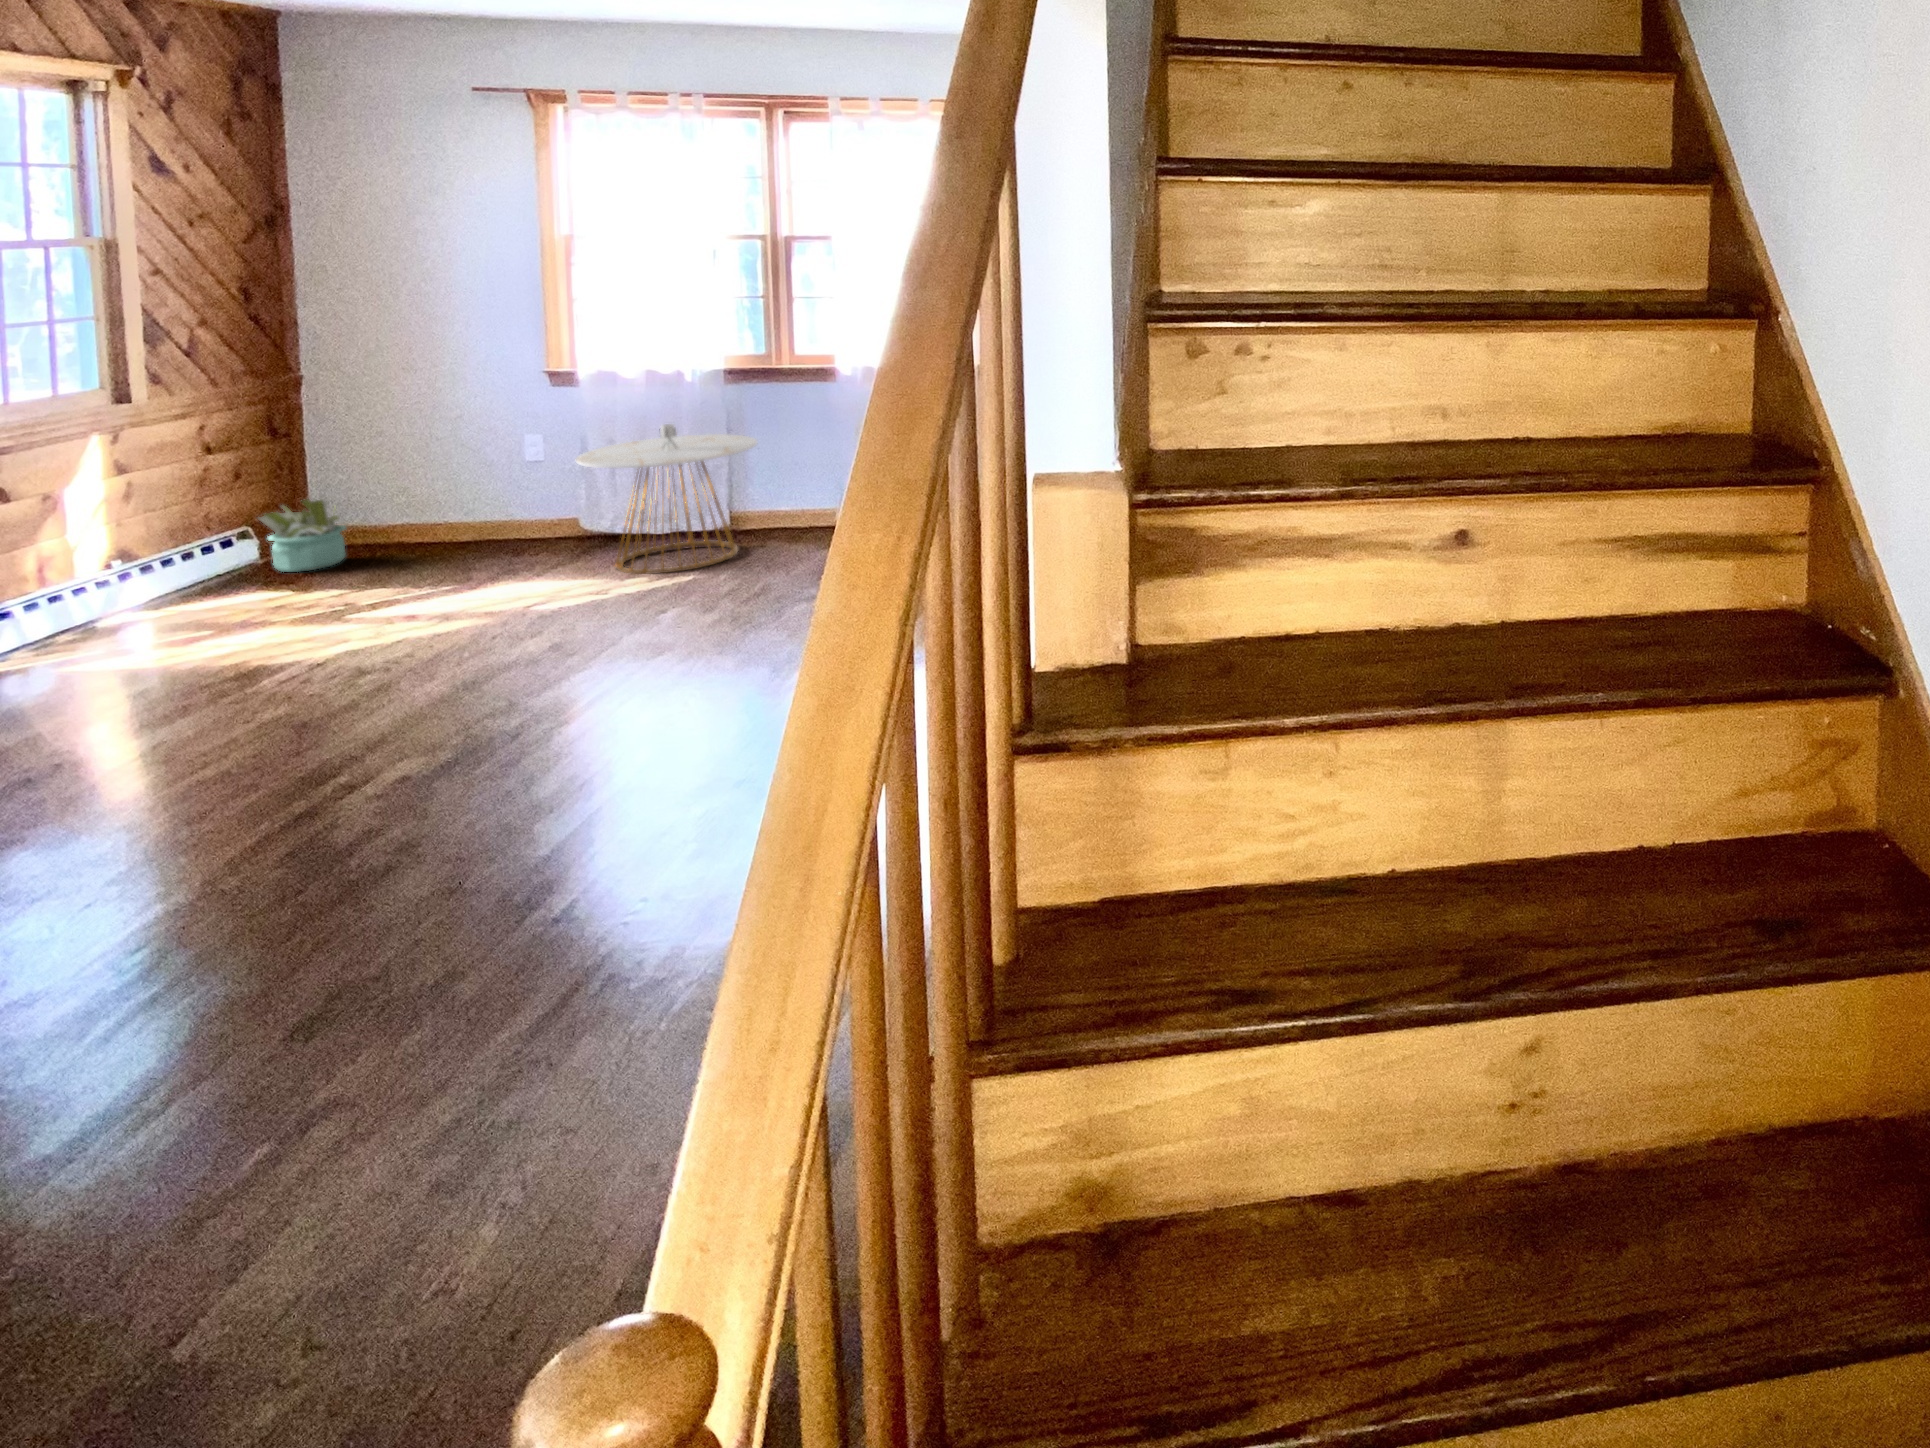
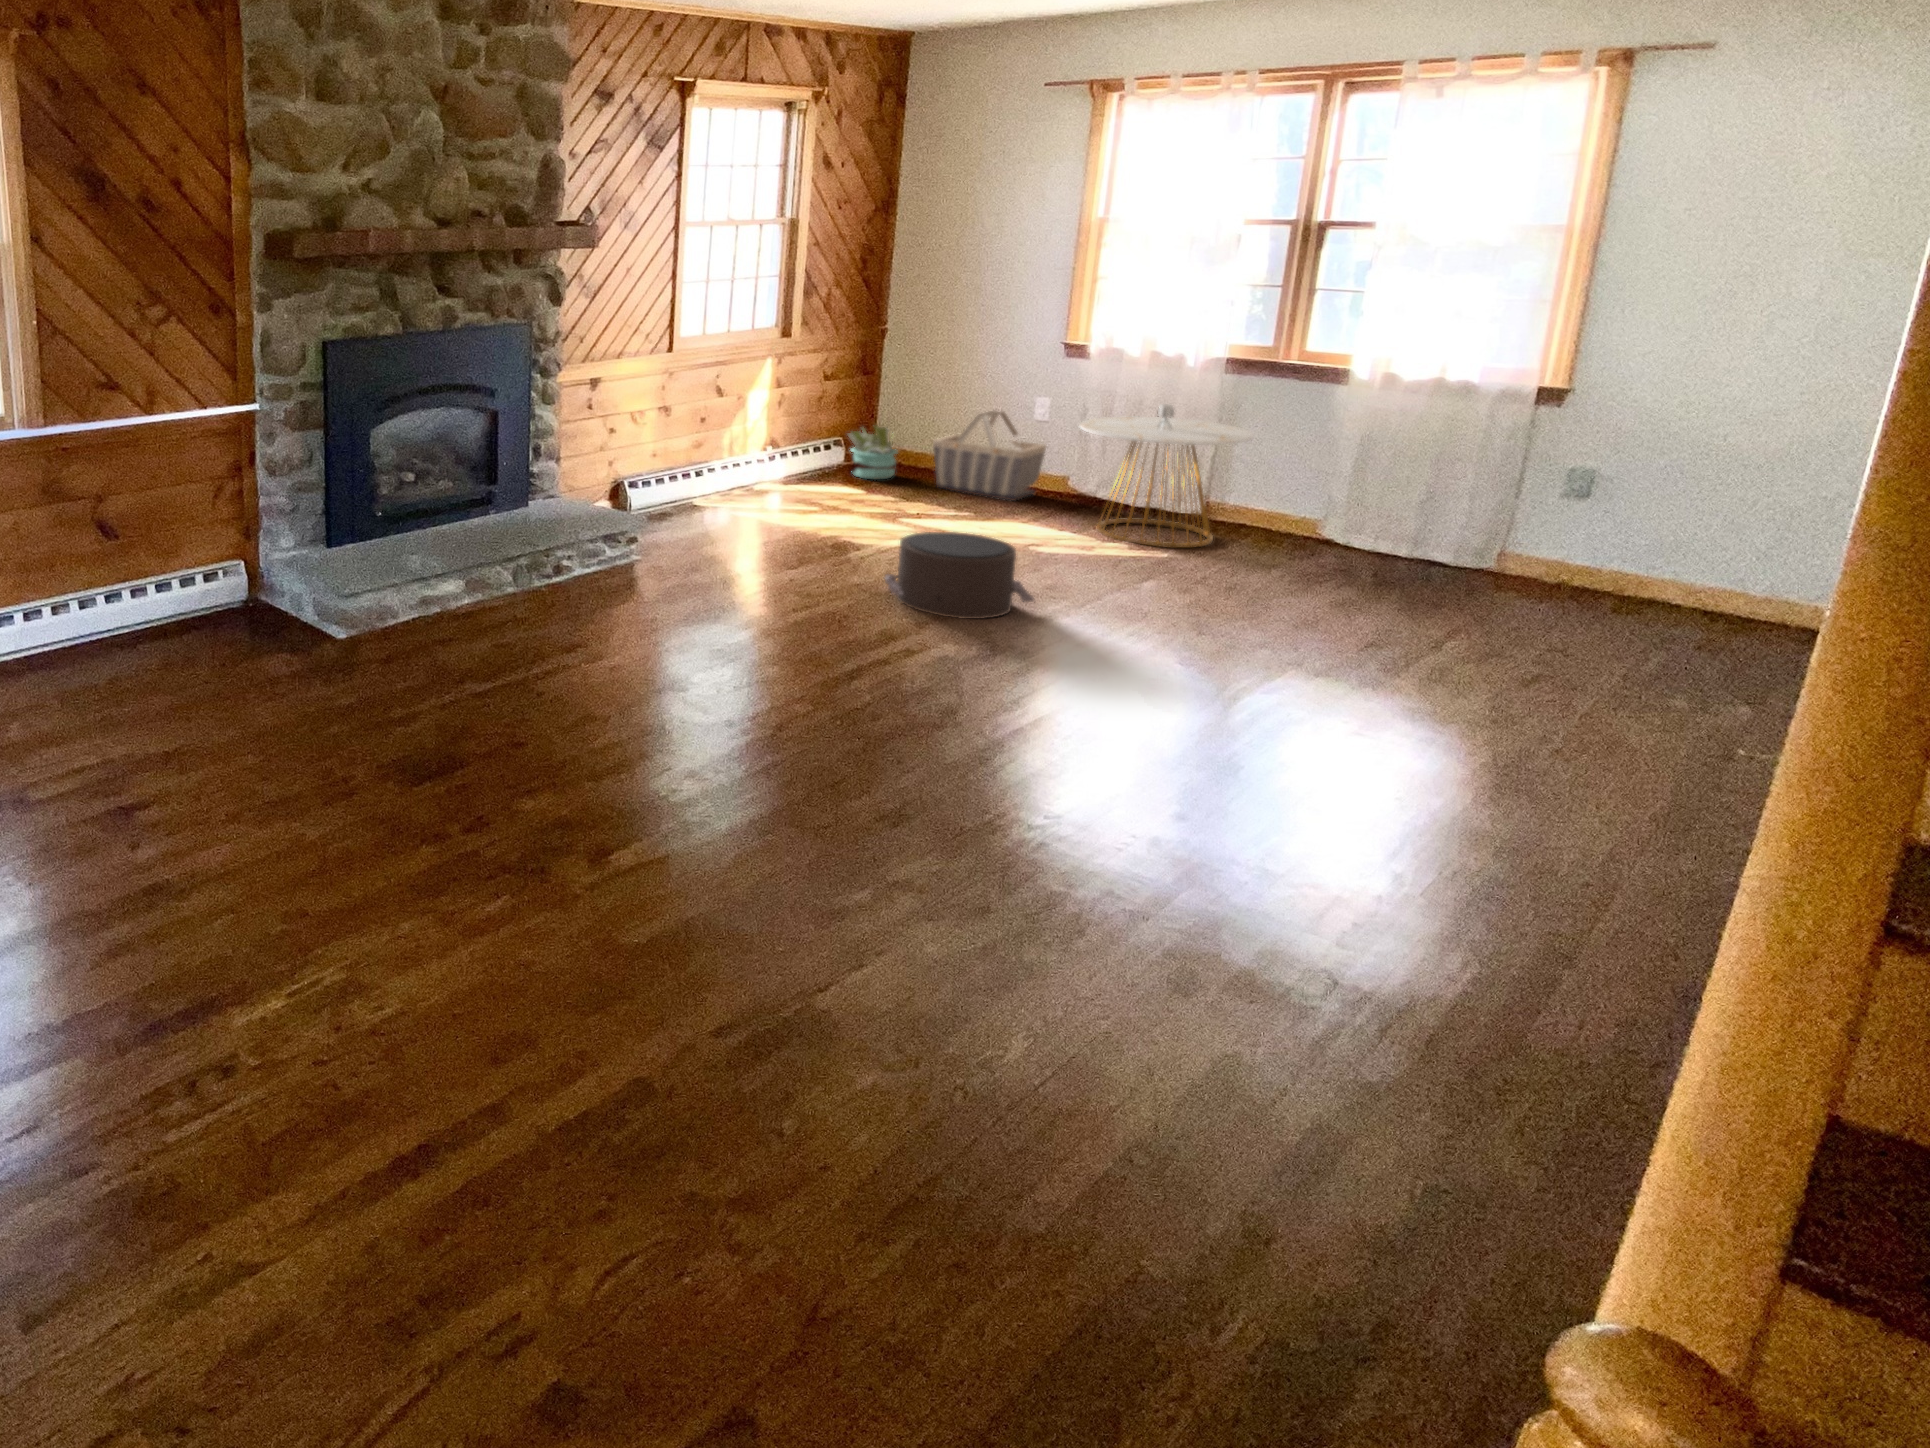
basket: none [395,455,551,562] -> present [933,411,1046,501]
pouf: none [308,613,521,729] -> present [884,532,1034,619]

